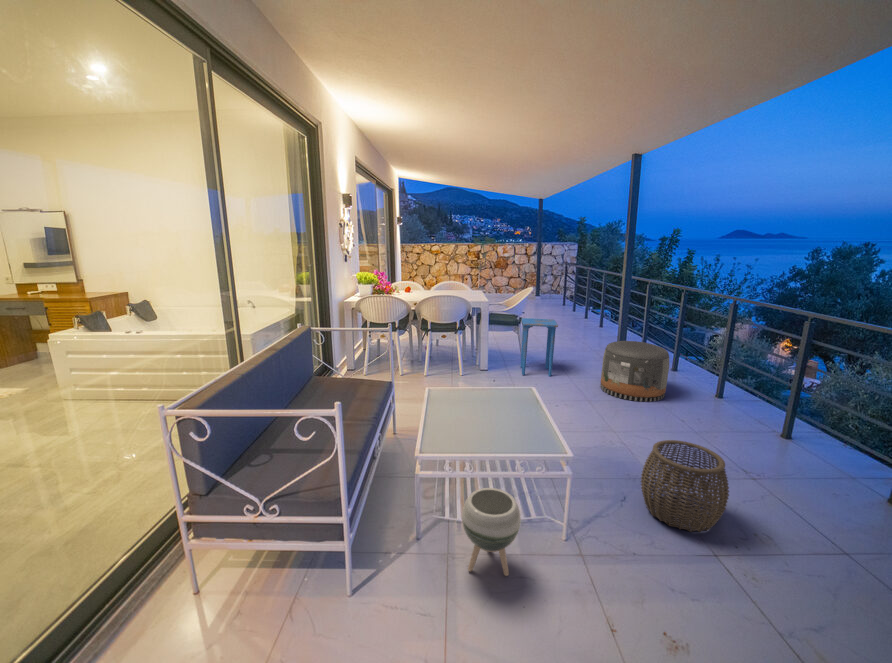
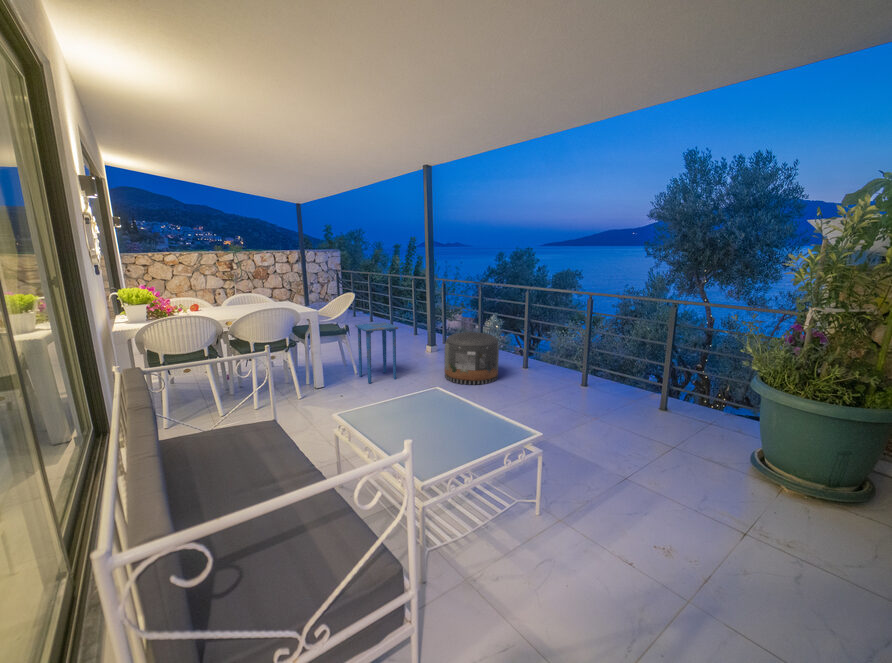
woven basket: present [641,440,729,532] -> none [562,402,629,472]
planter: present [462,488,521,576] -> none [494,490,556,587]

